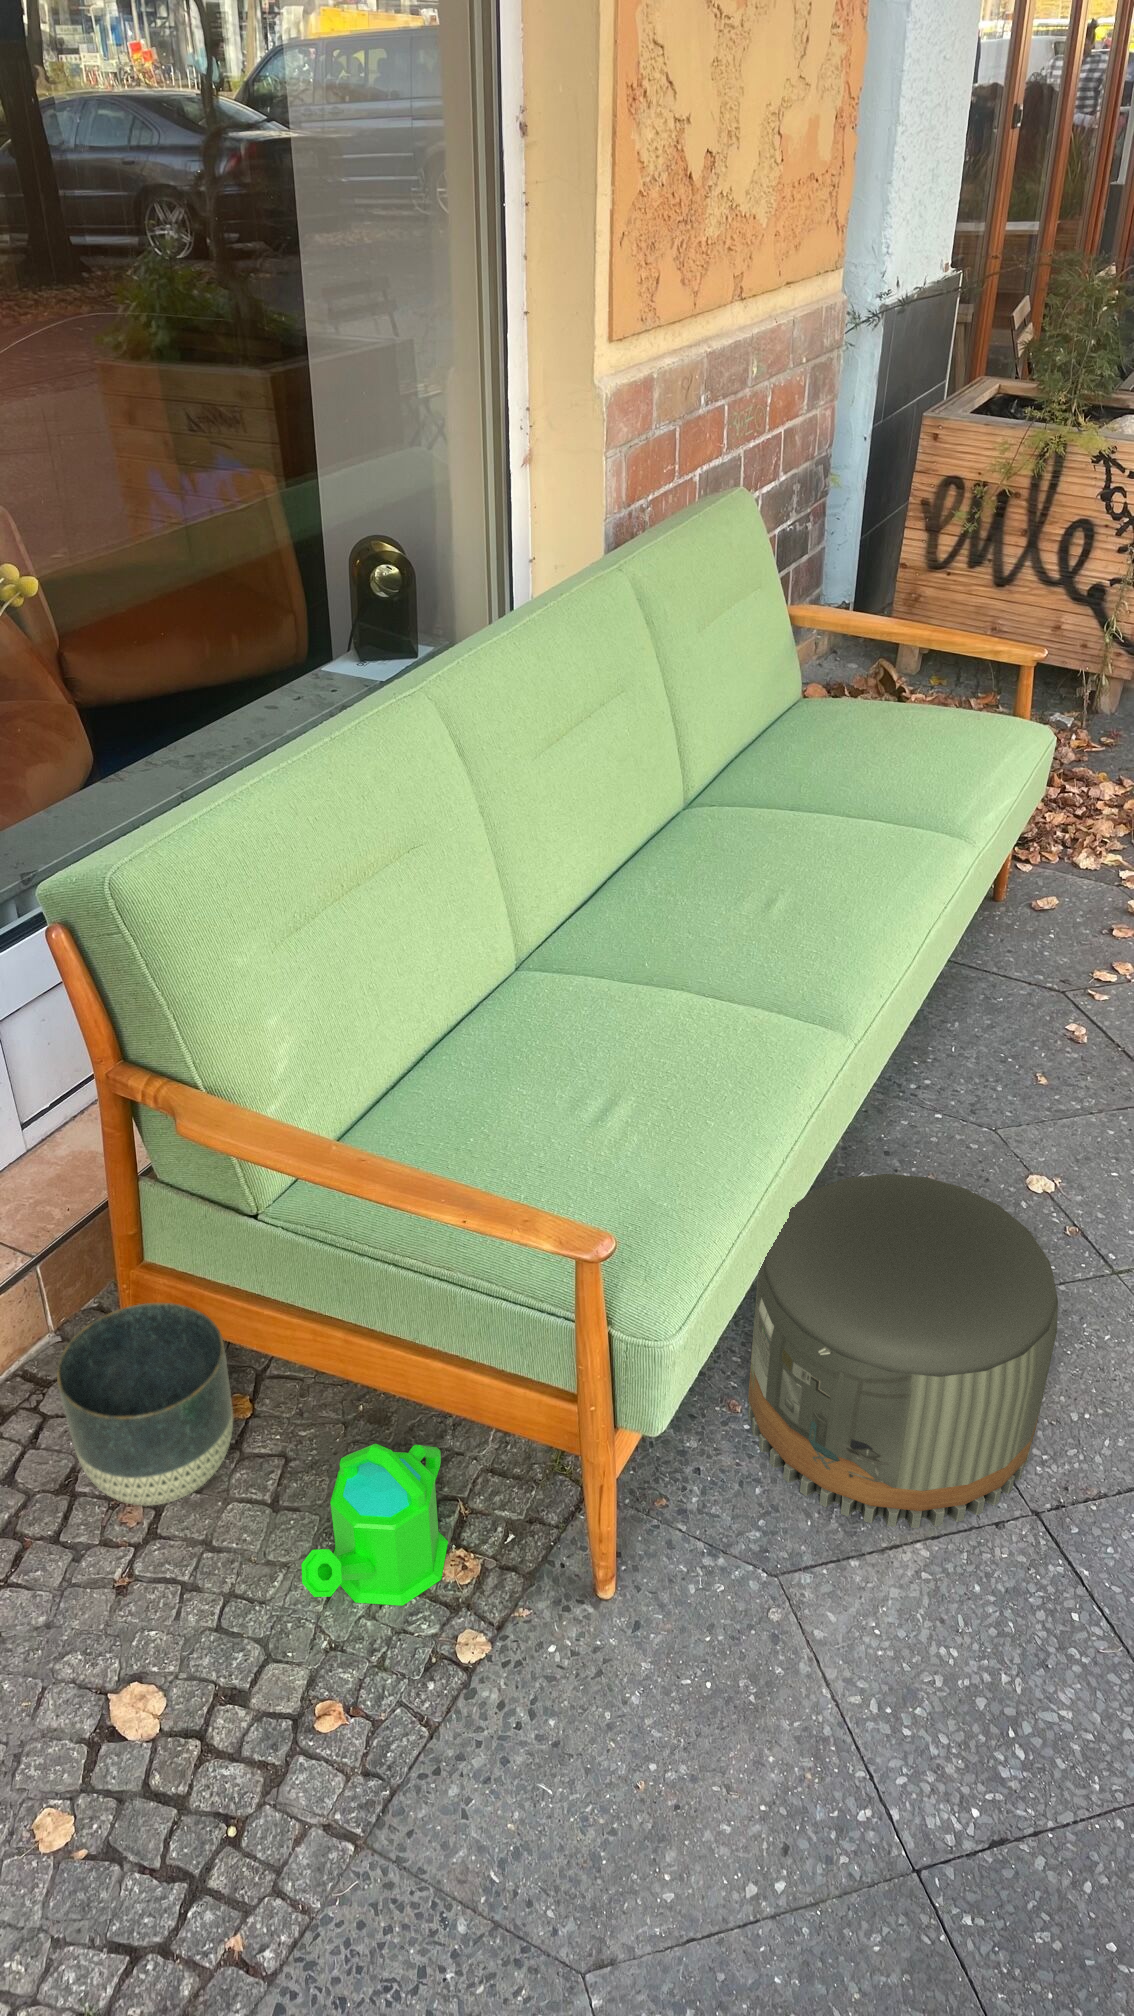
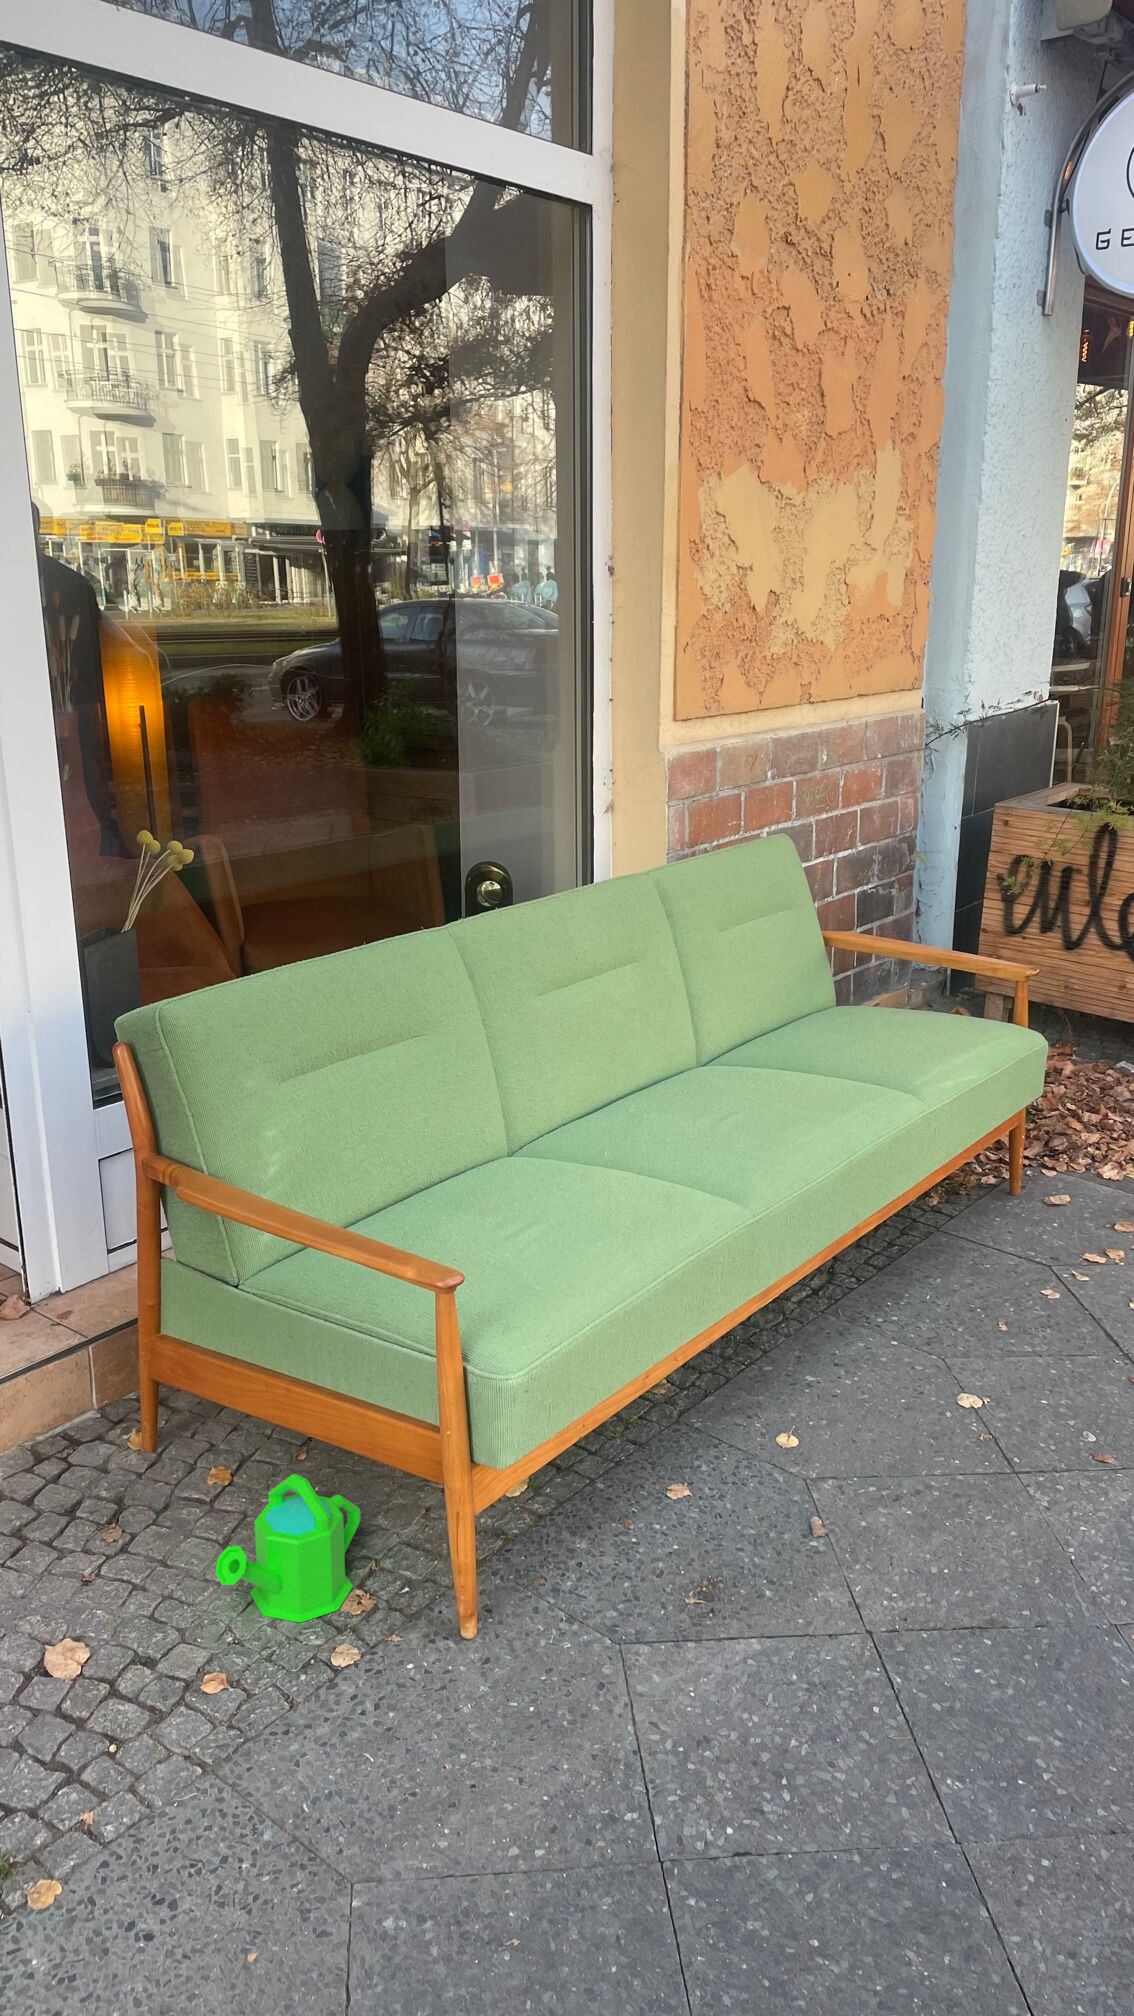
pouf: present [748,1174,1058,1528] -> none [638,1331,895,1629]
planter: present [57,1303,233,1506] -> none [67,1366,204,1529]

